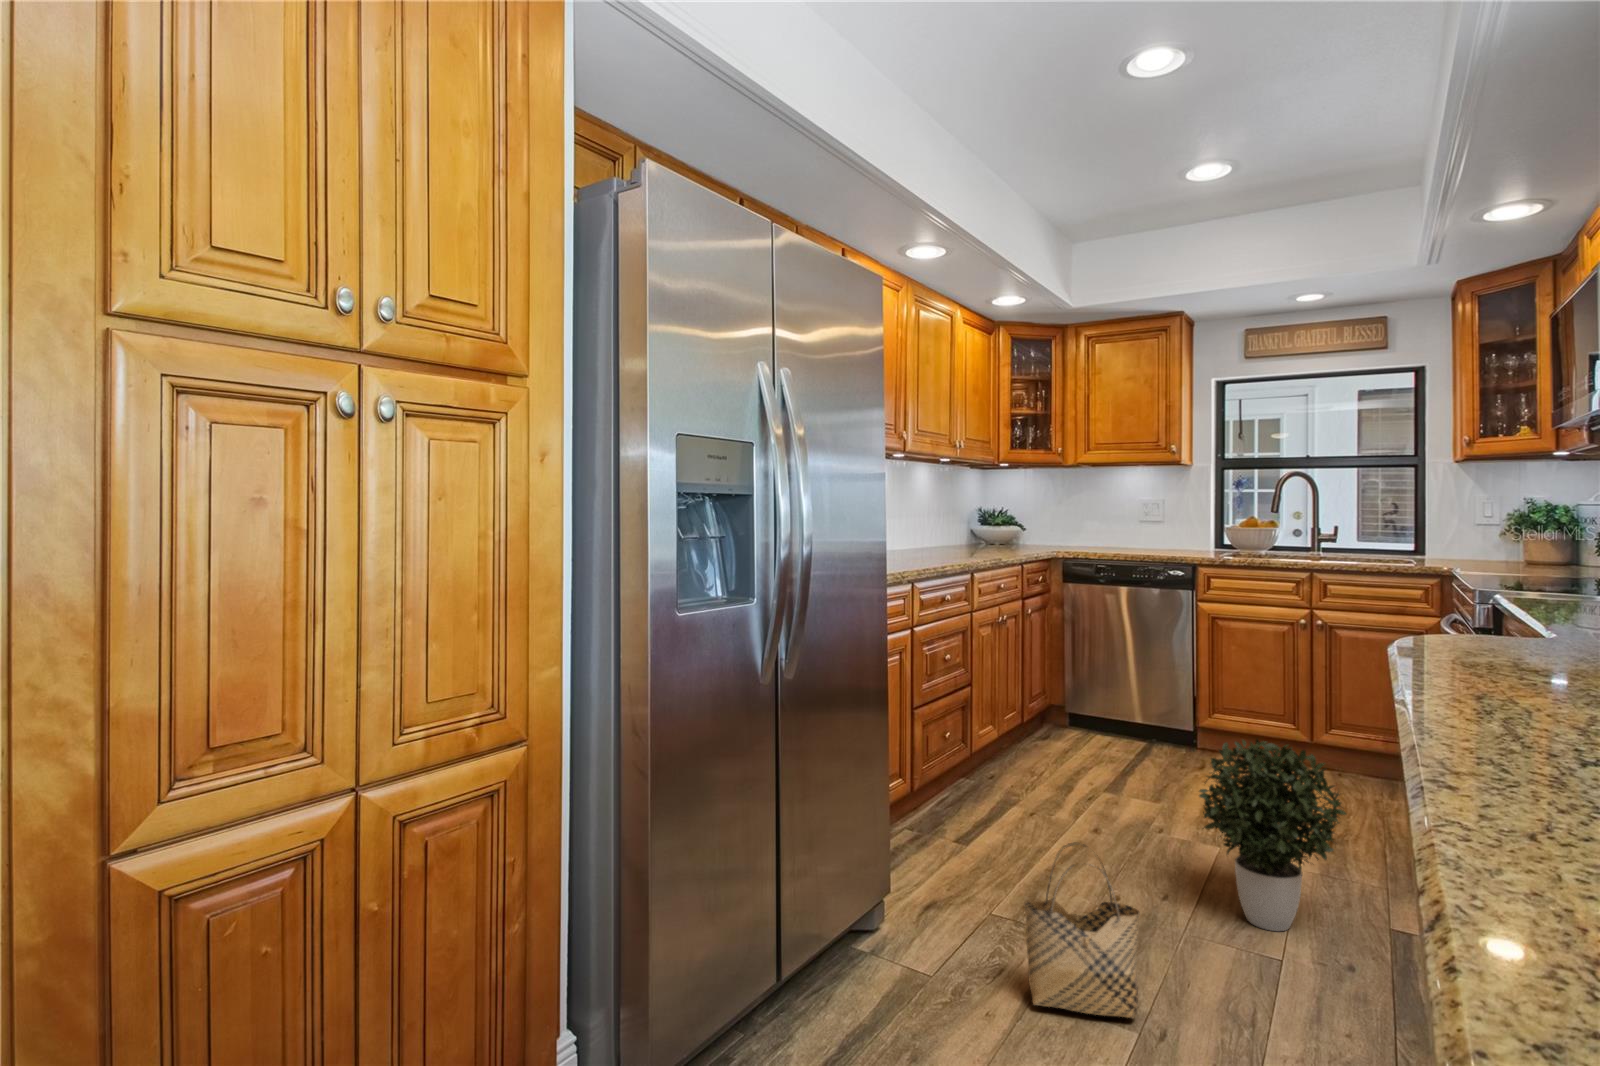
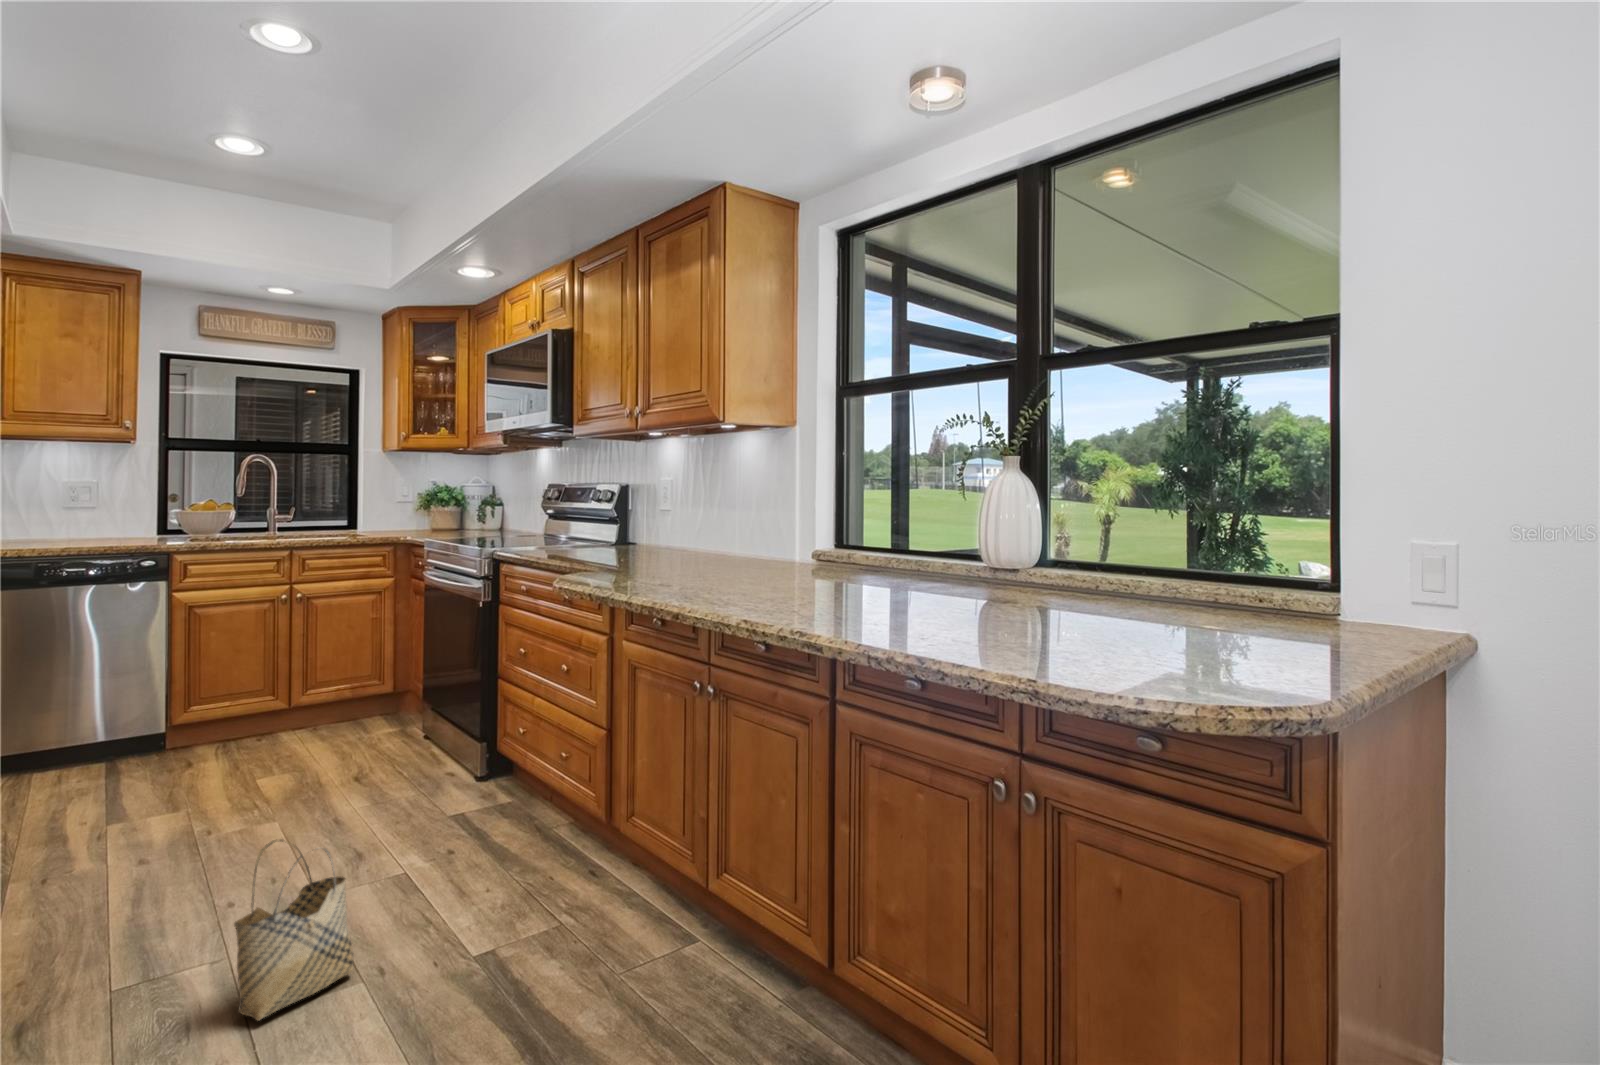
potted plant: present [1199,739,1346,931] -> none [312,699,435,863]

